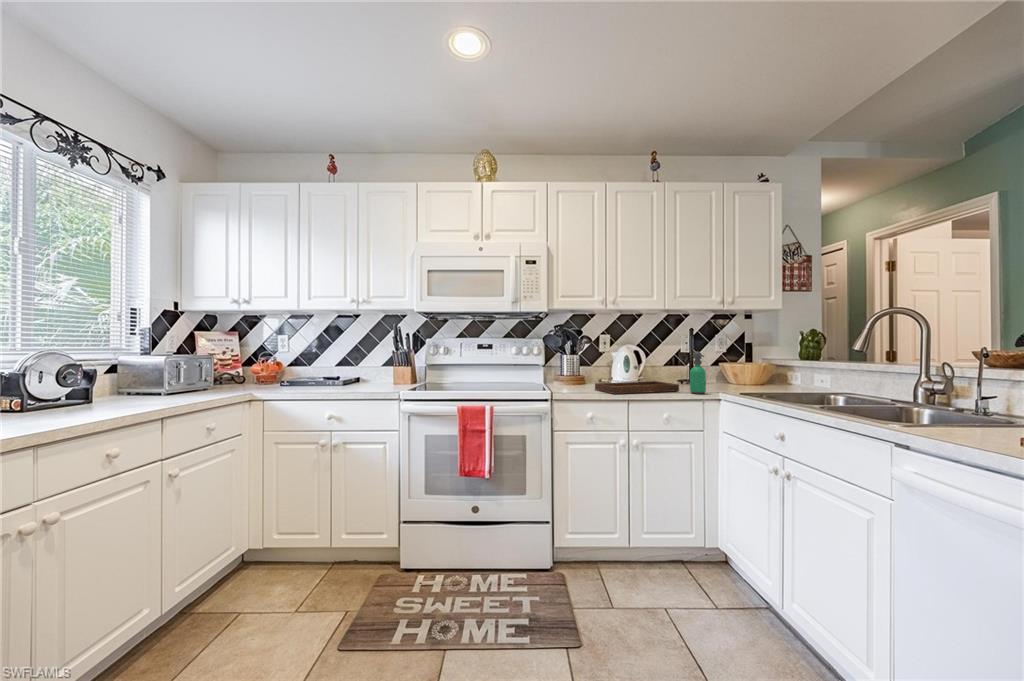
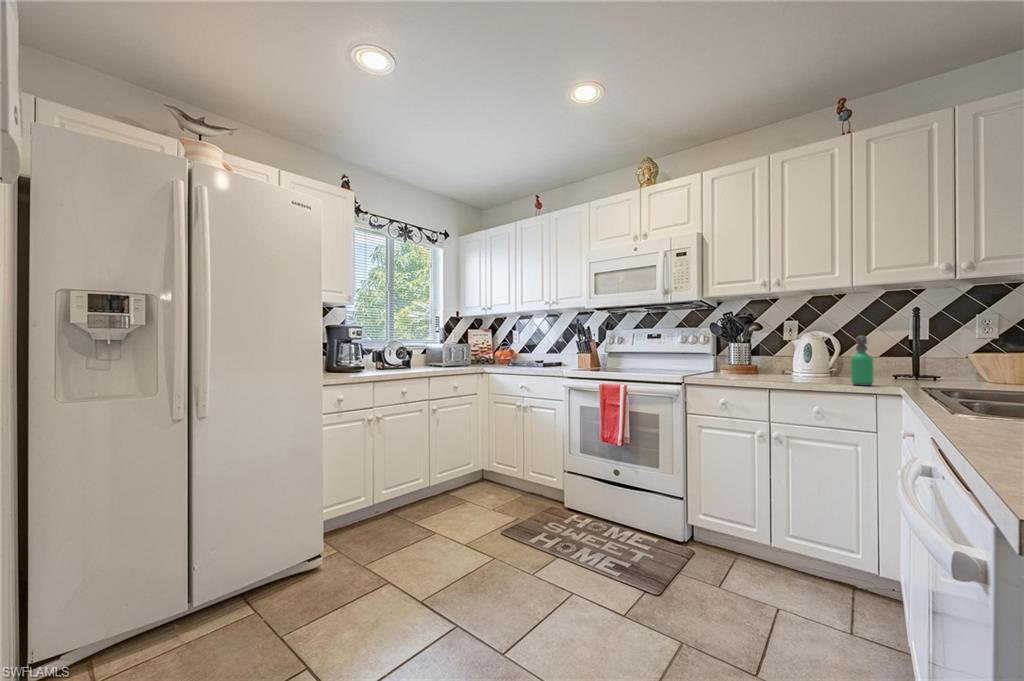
tray: present [595,366,679,394] -> none [742,353,843,382]

